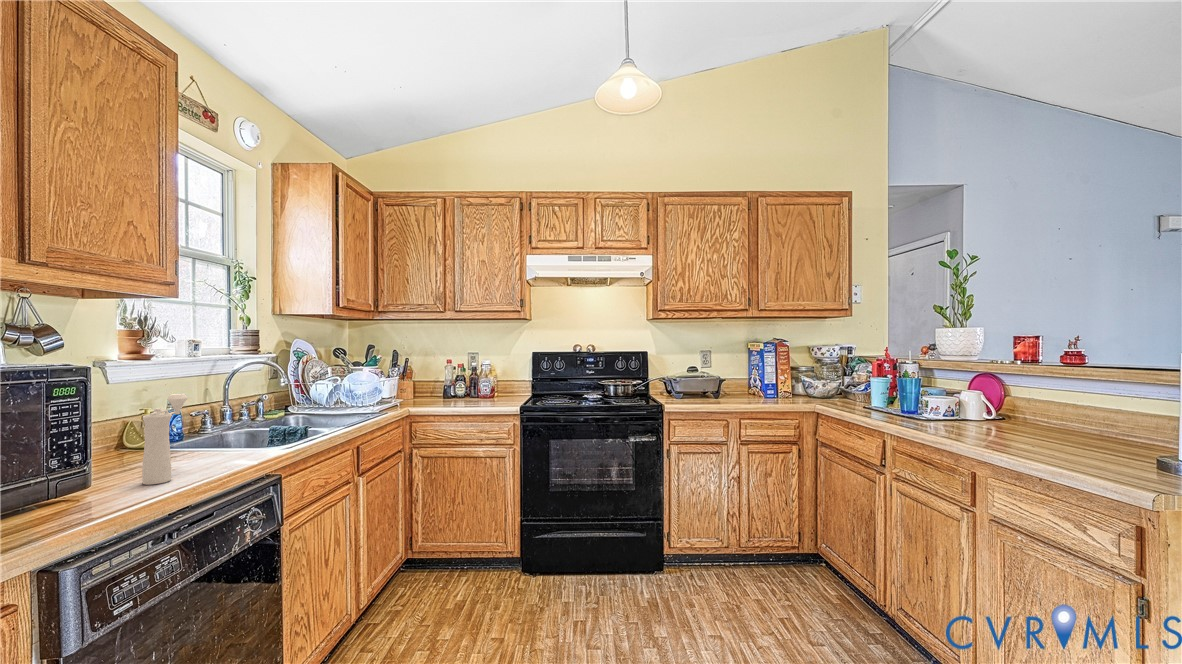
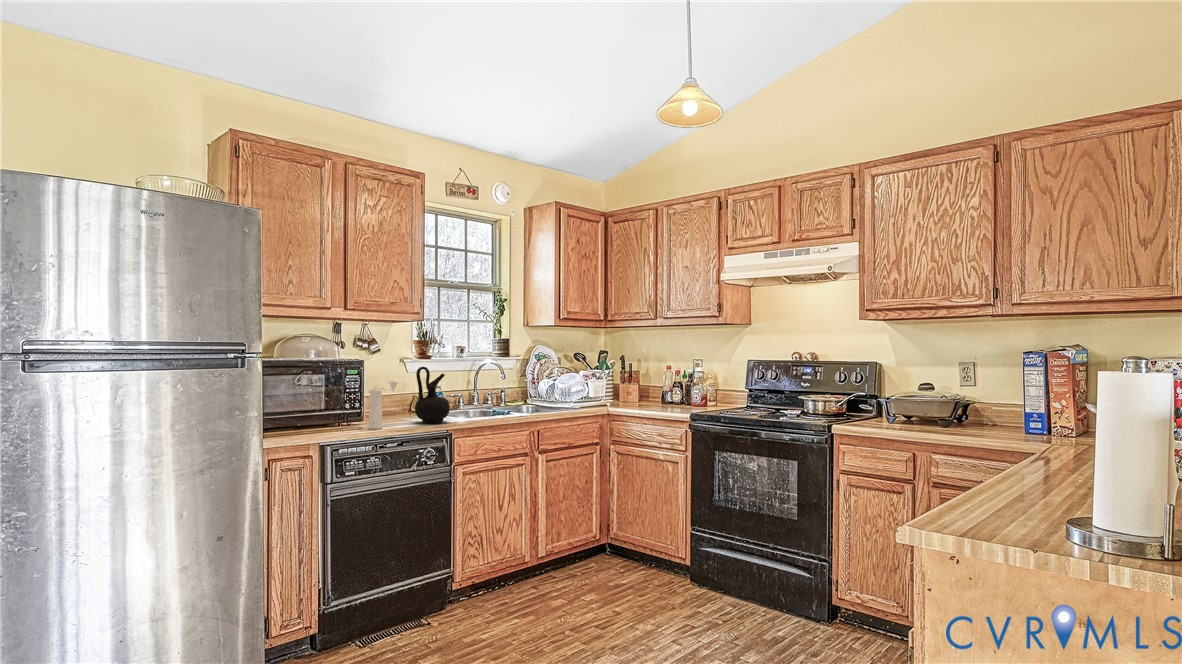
ceramic jug: none [203,371,266,459] -> present [415,367,450,423]

